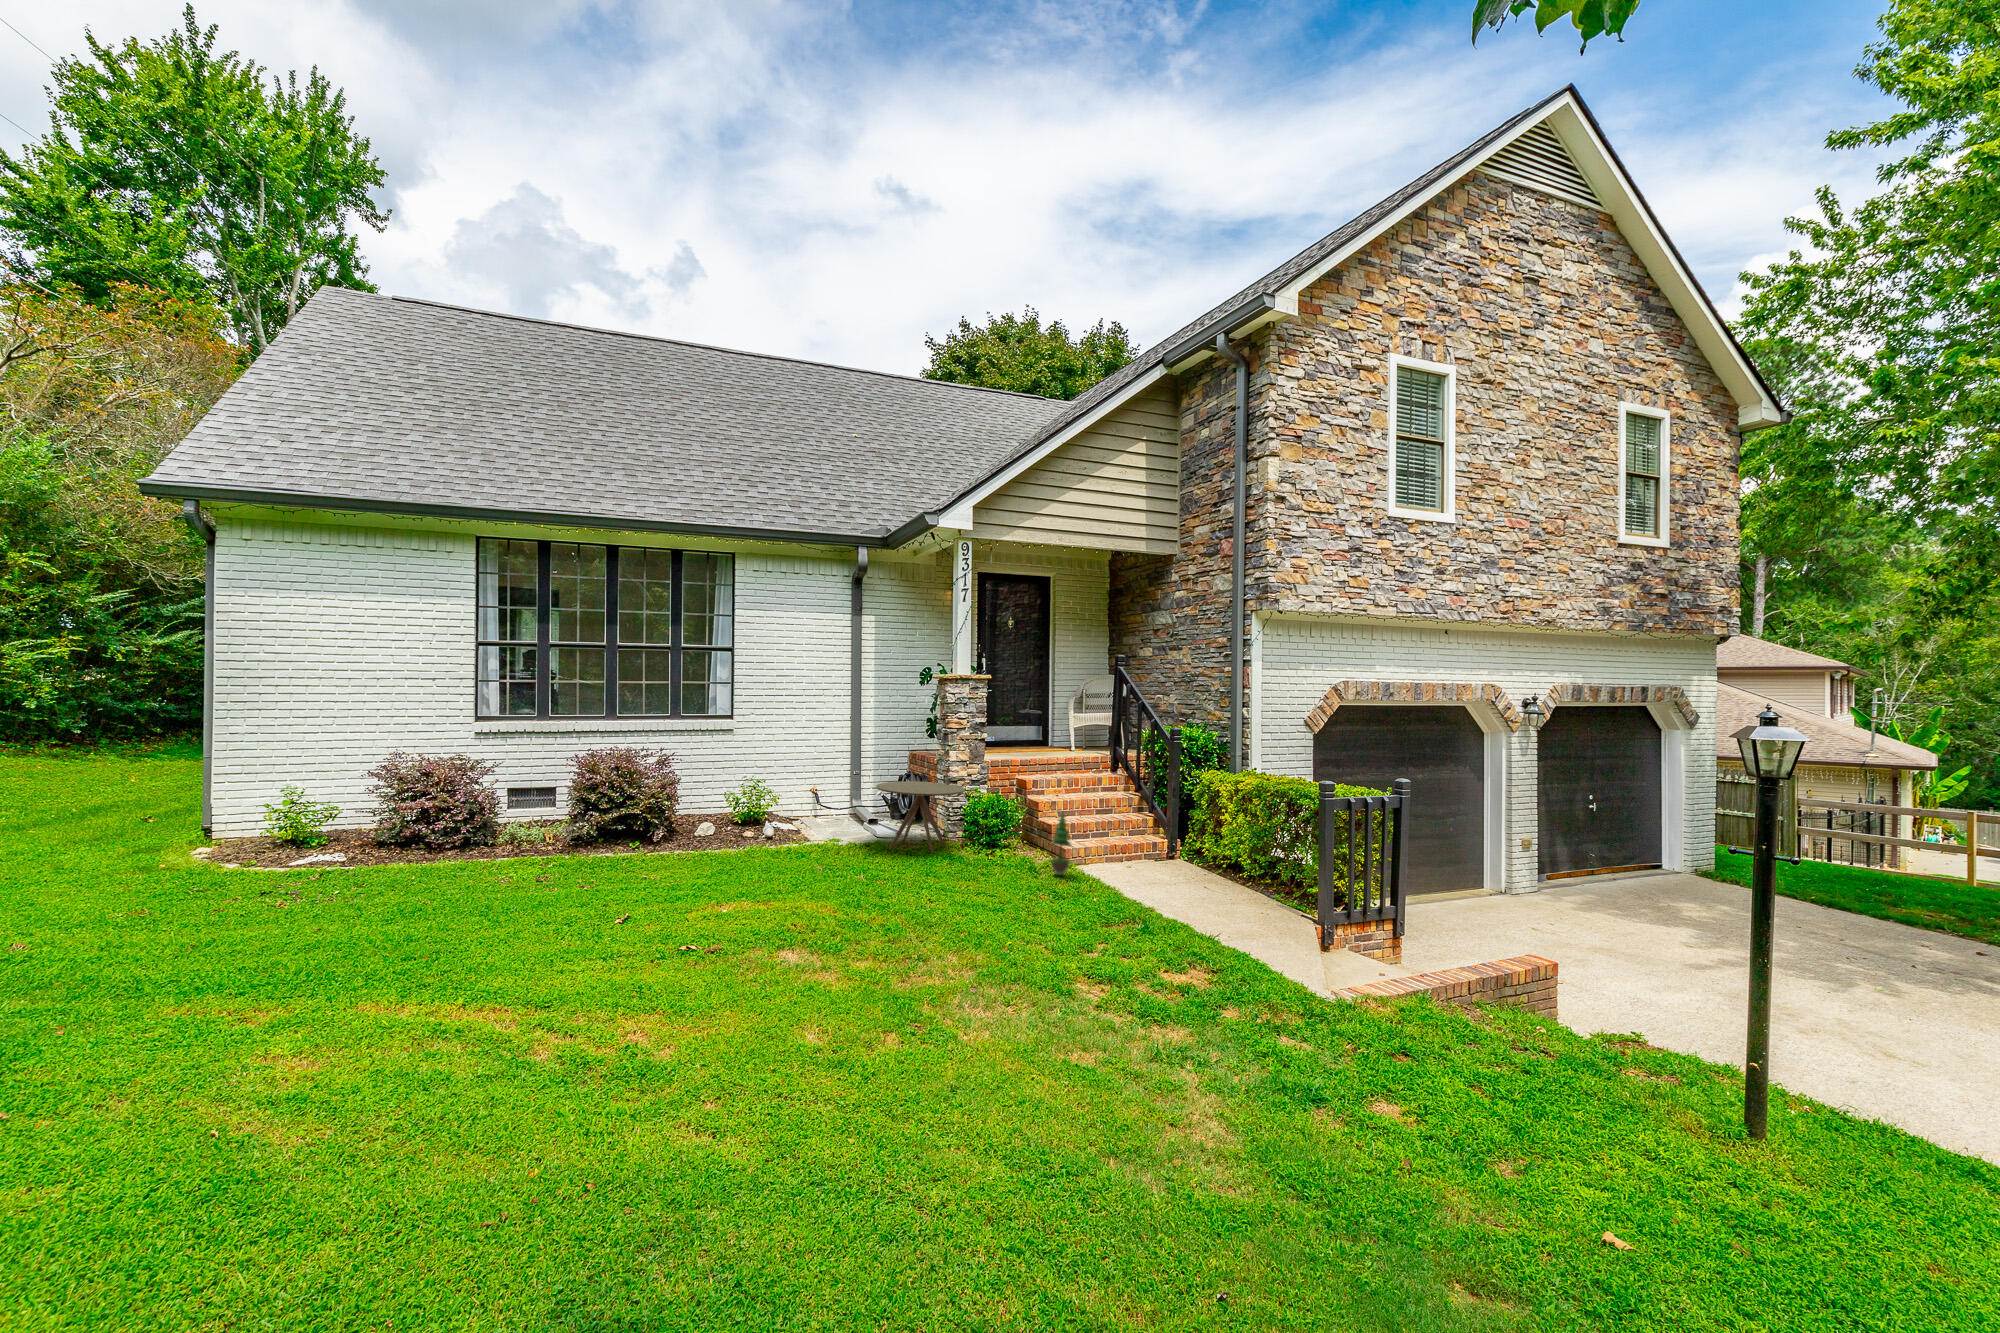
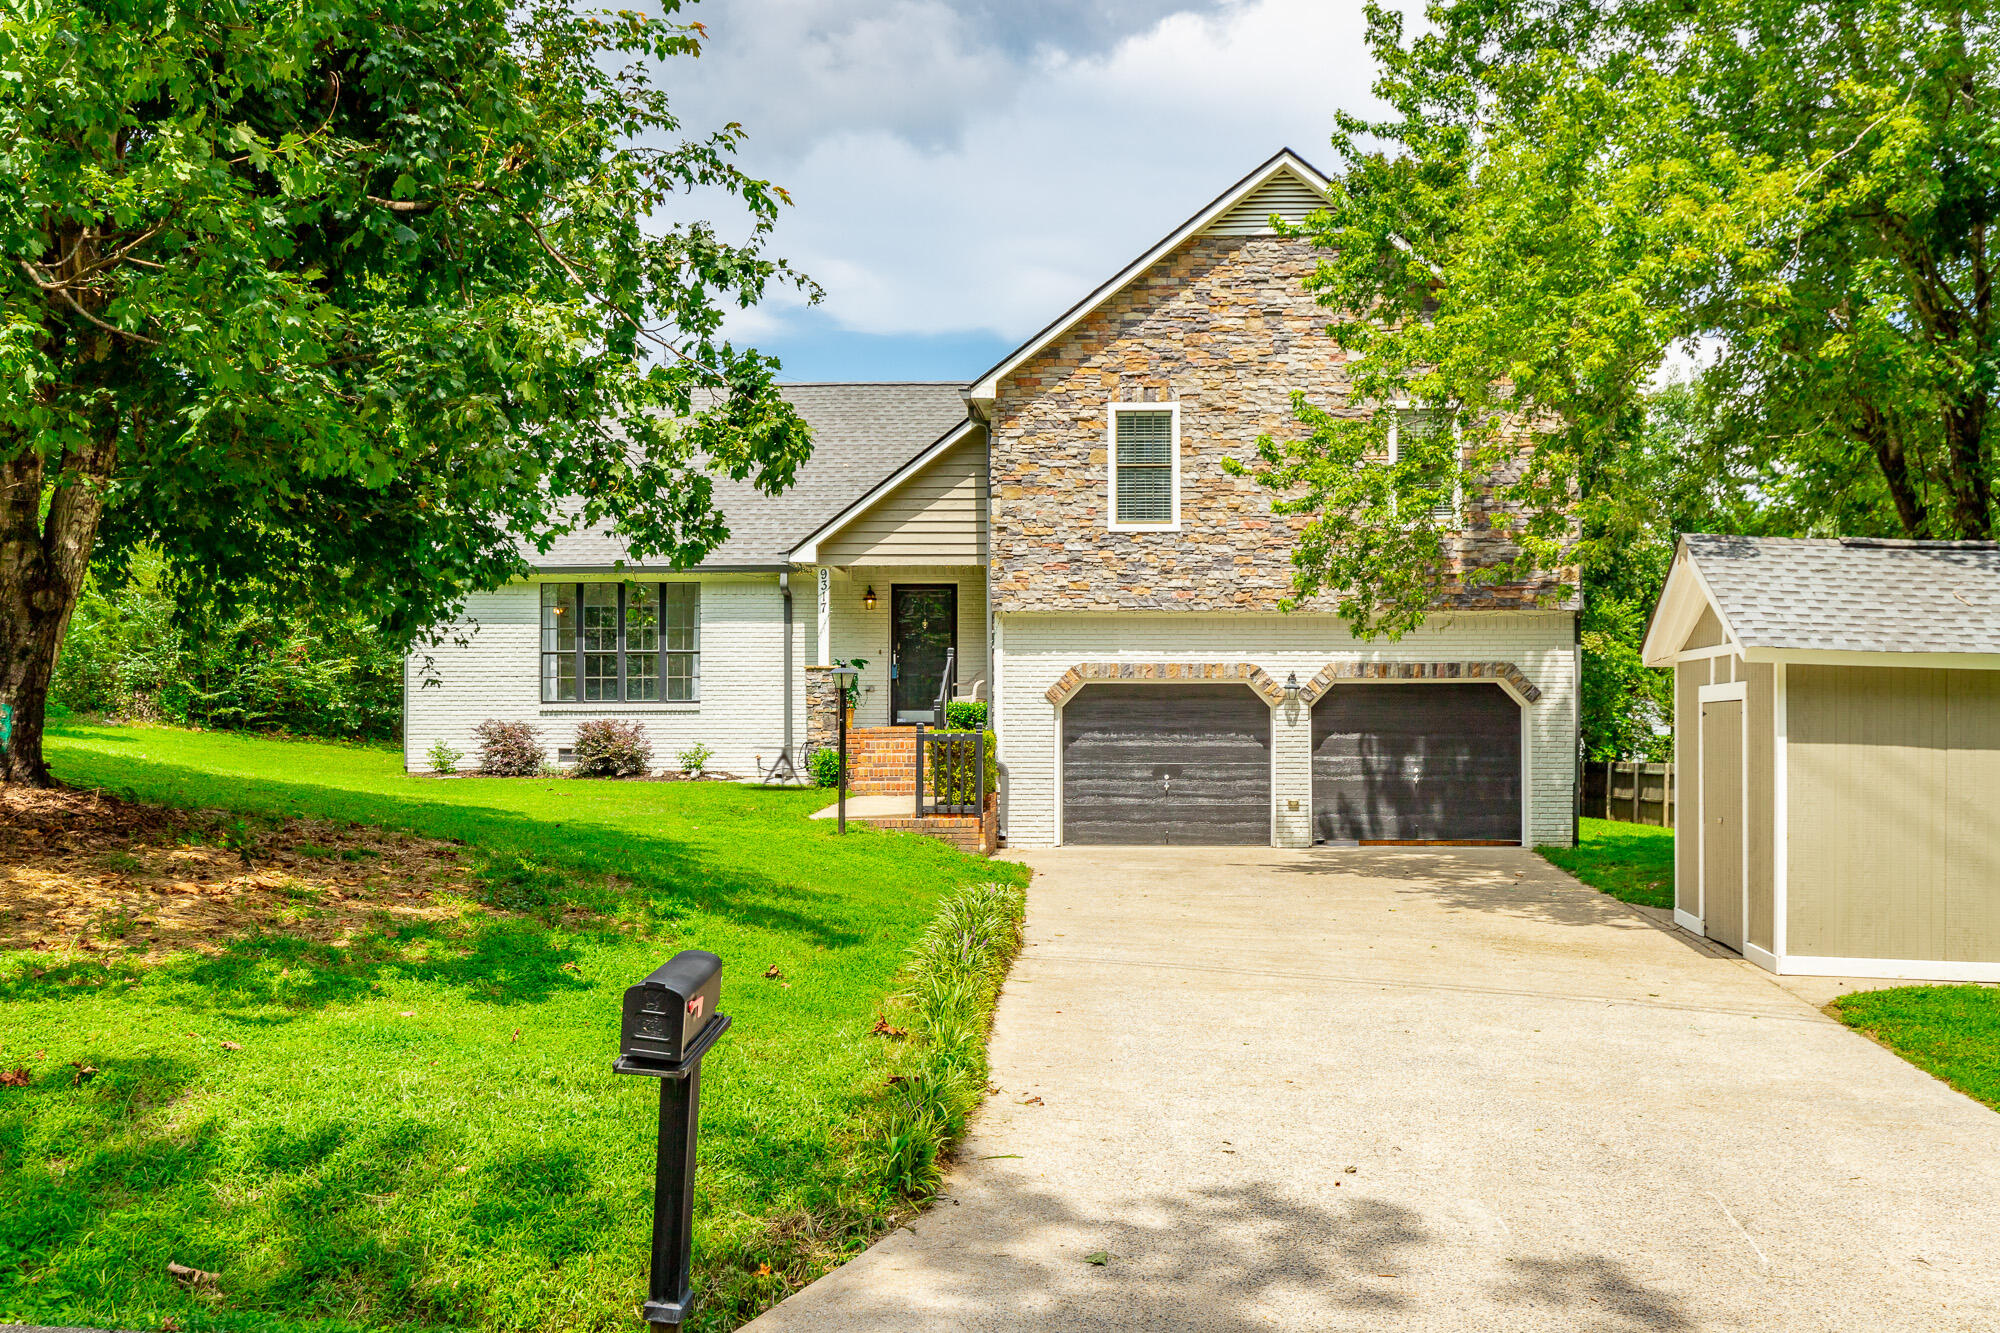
potted tree: present [1051,812,1071,875] -> none [819,752,834,796]

